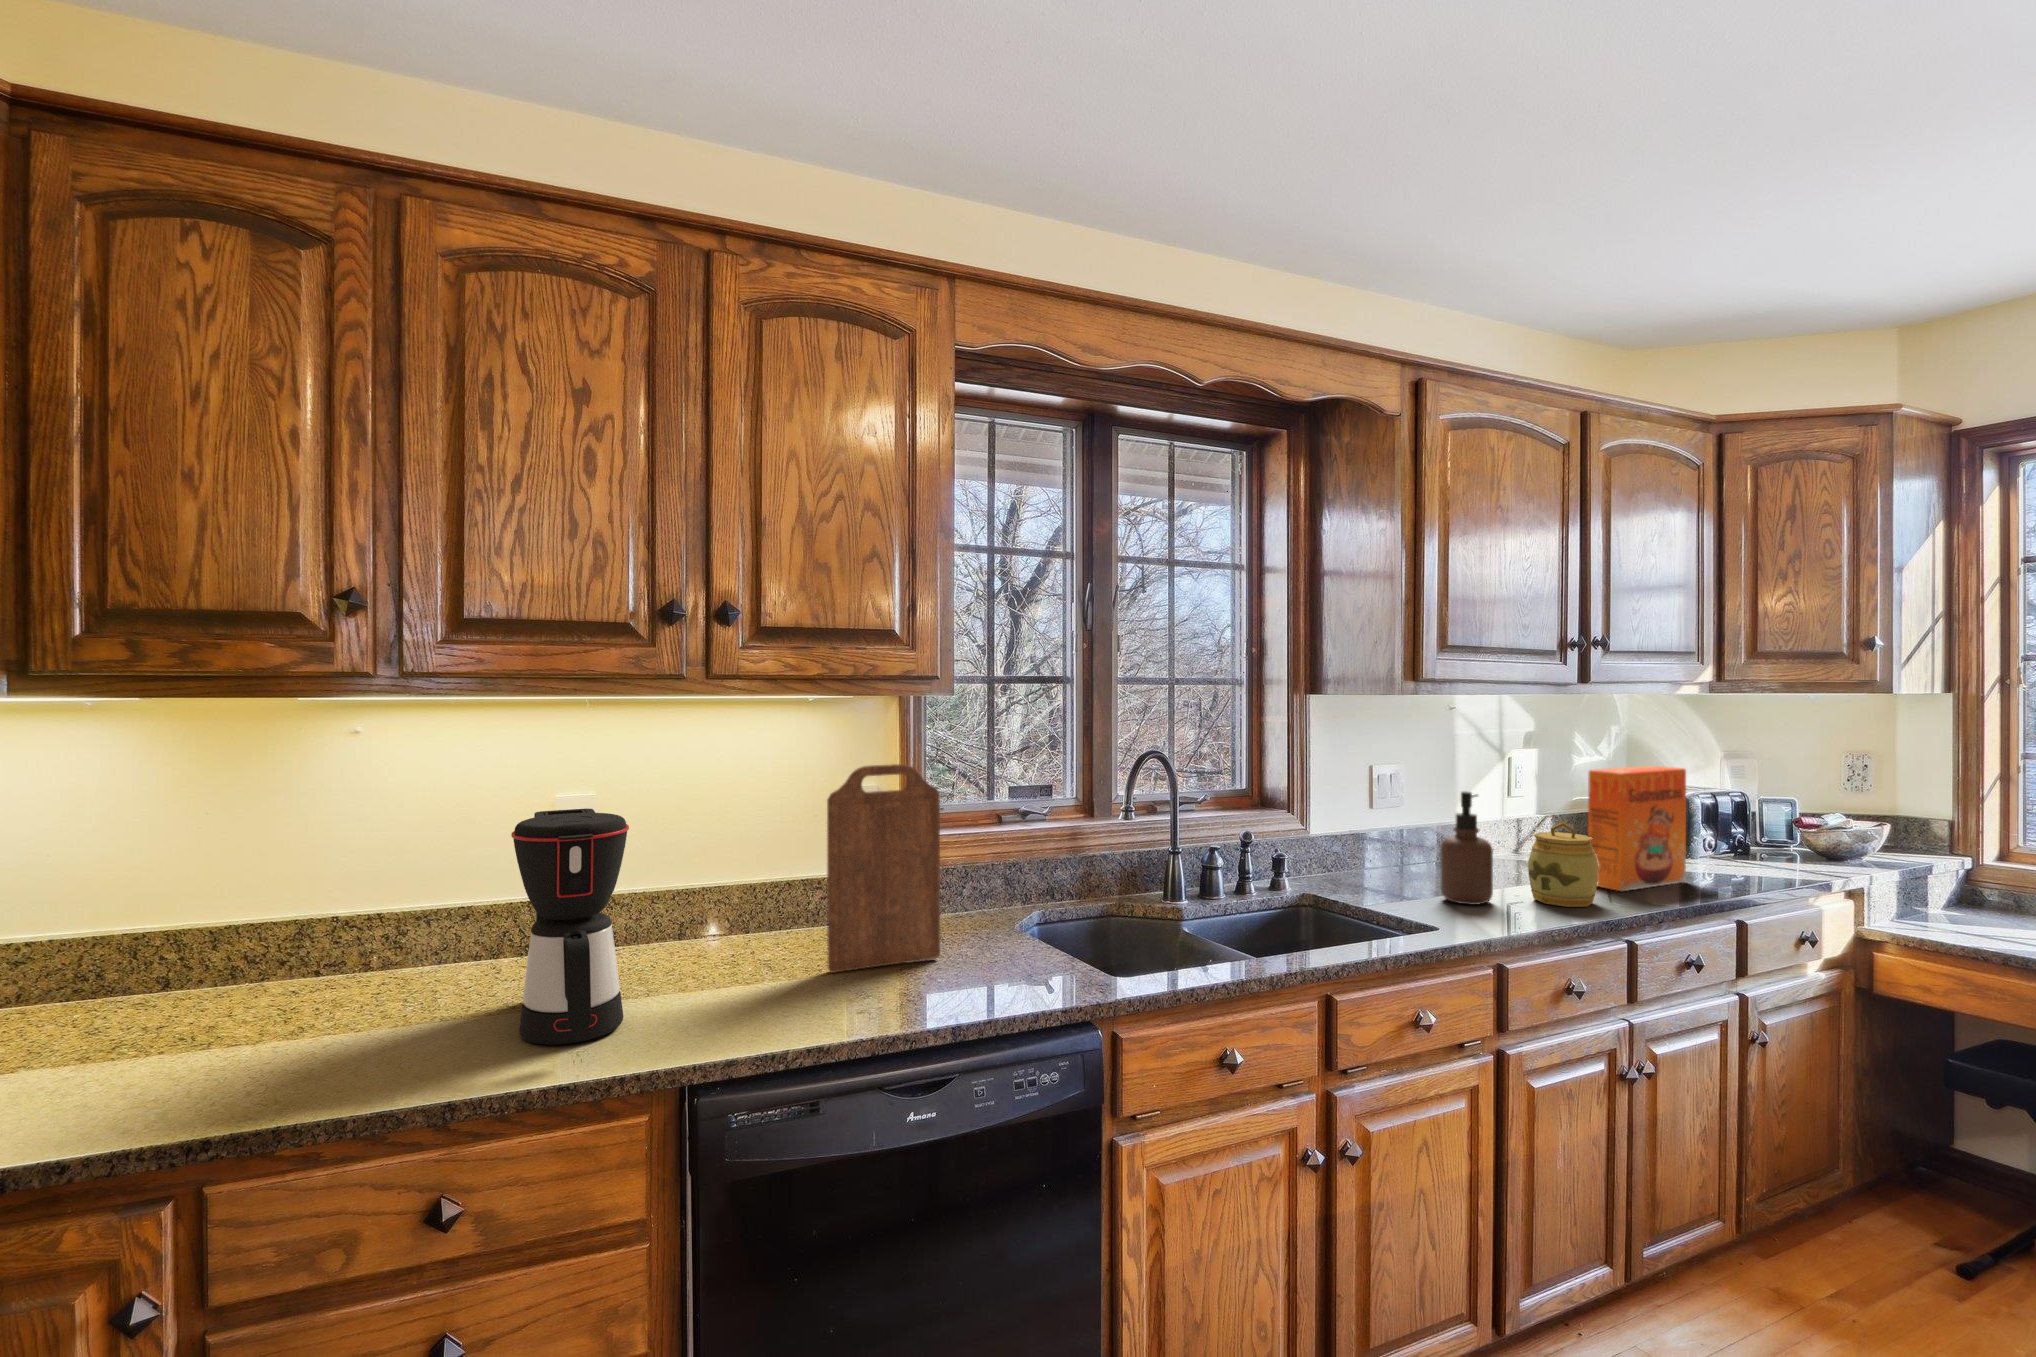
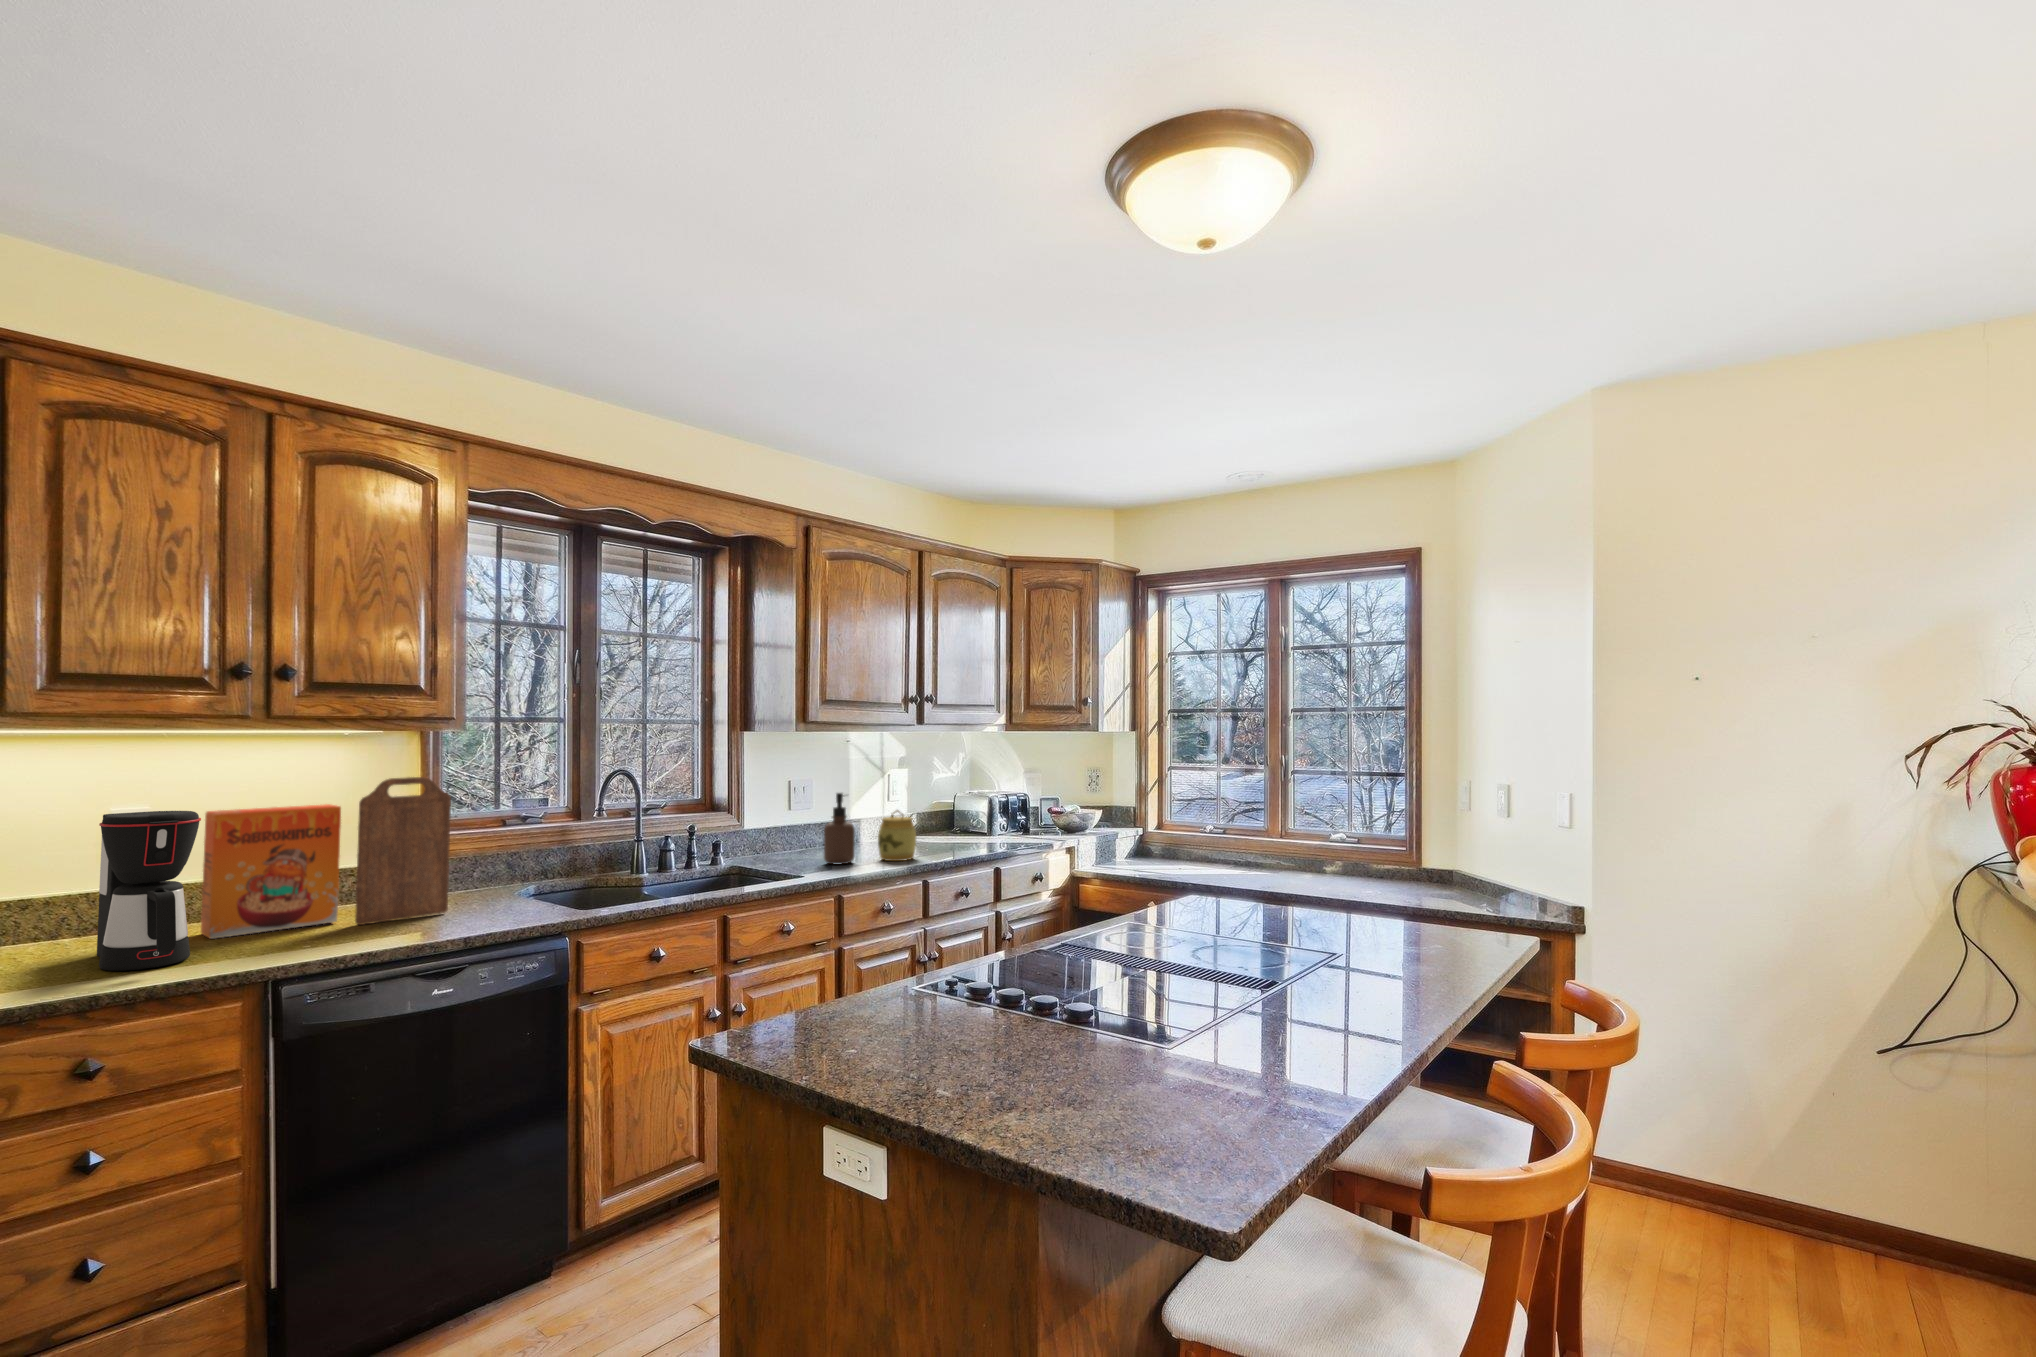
cereal box: present [1588,766,1686,891] -> present [201,804,341,939]

